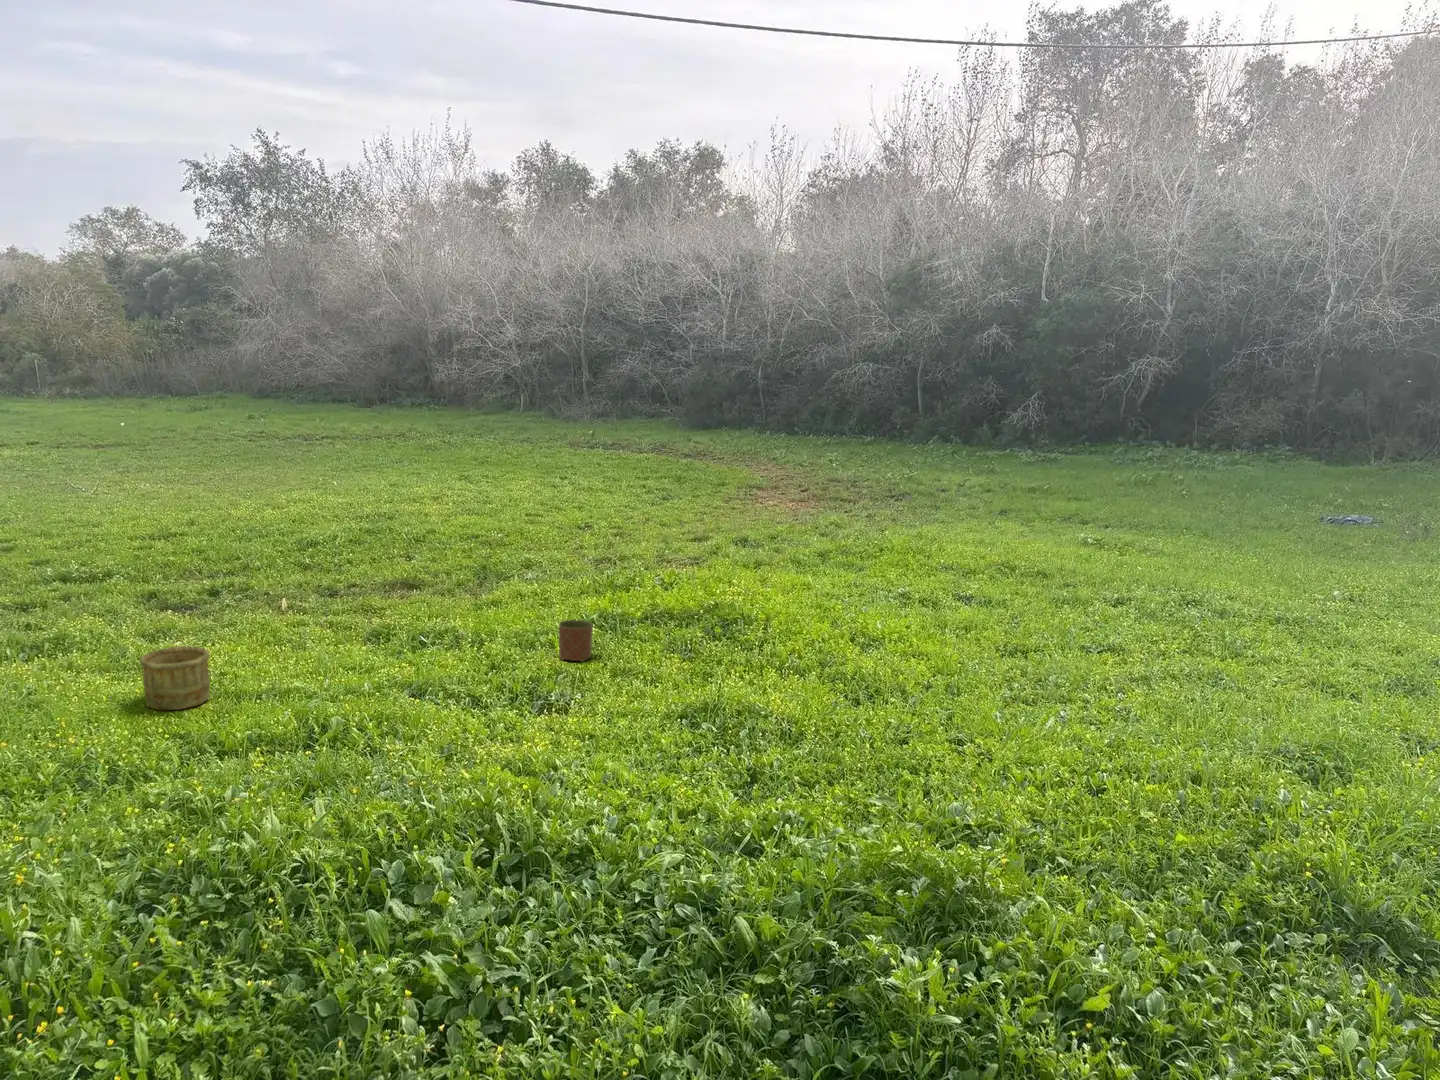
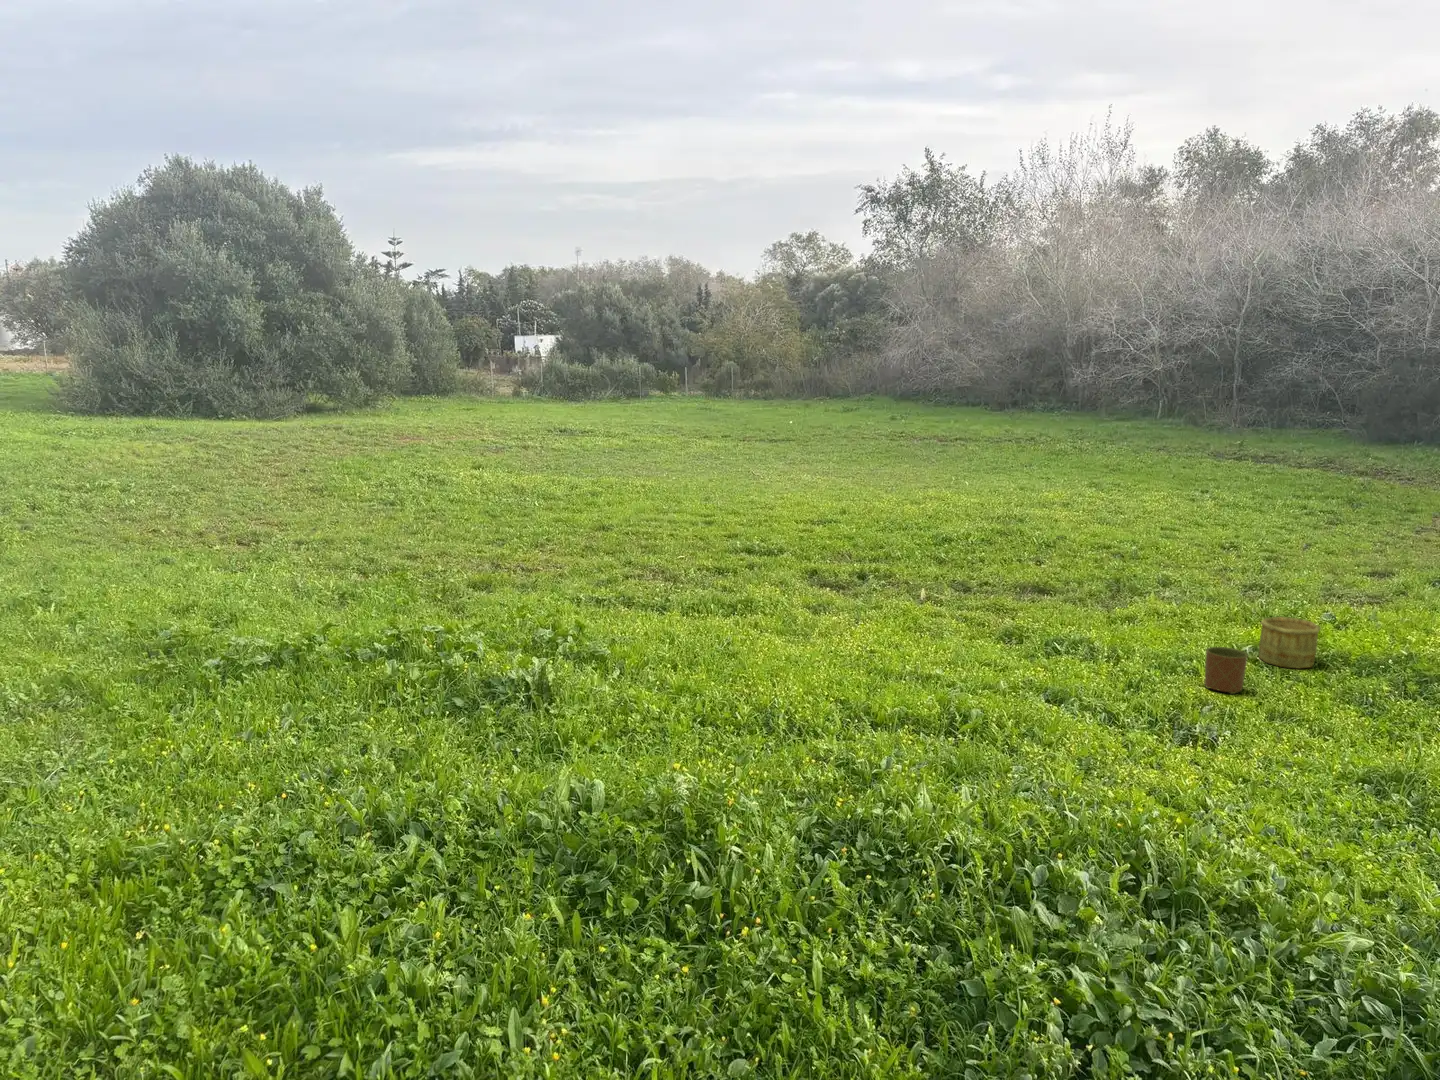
wooden bucket: present [140,646,210,710] -> present [1259,617,1321,668]

